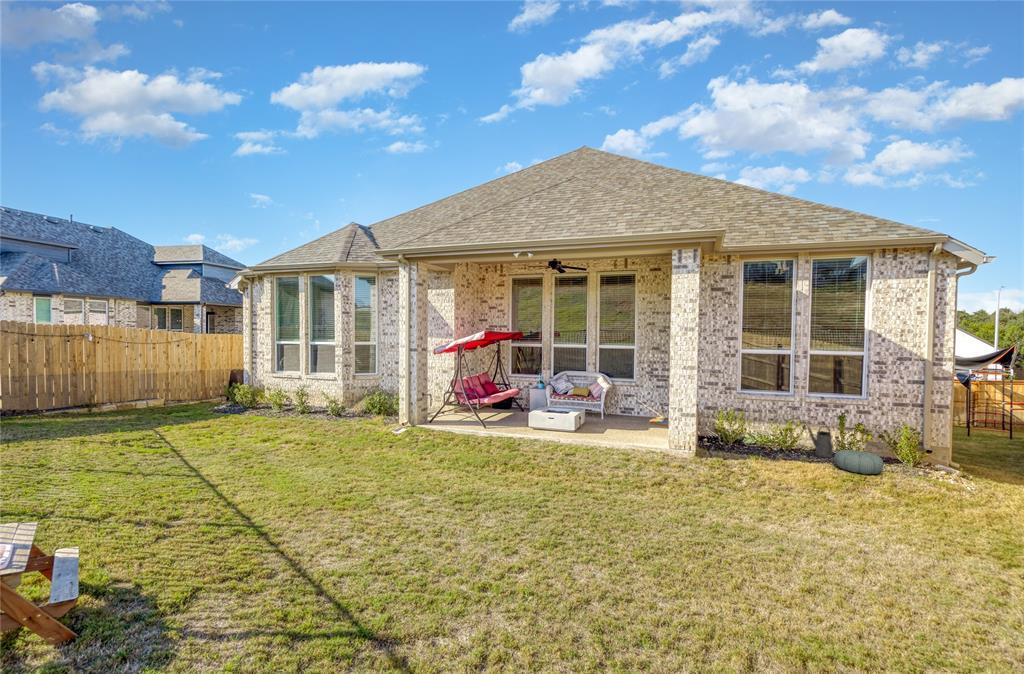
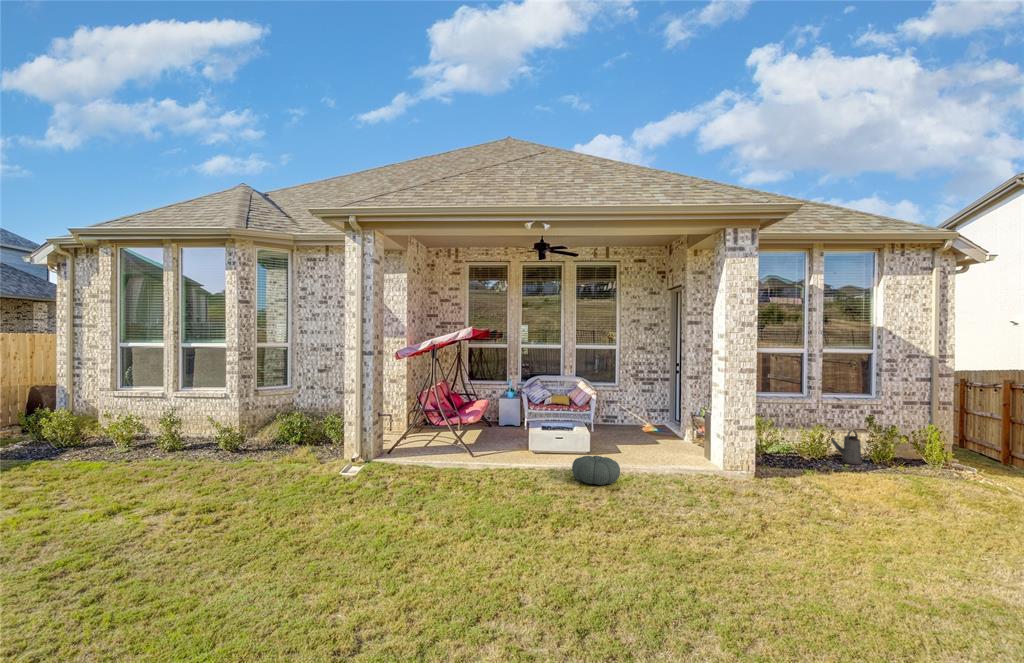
pouf: present [834,450,884,474] -> present [572,456,620,485]

